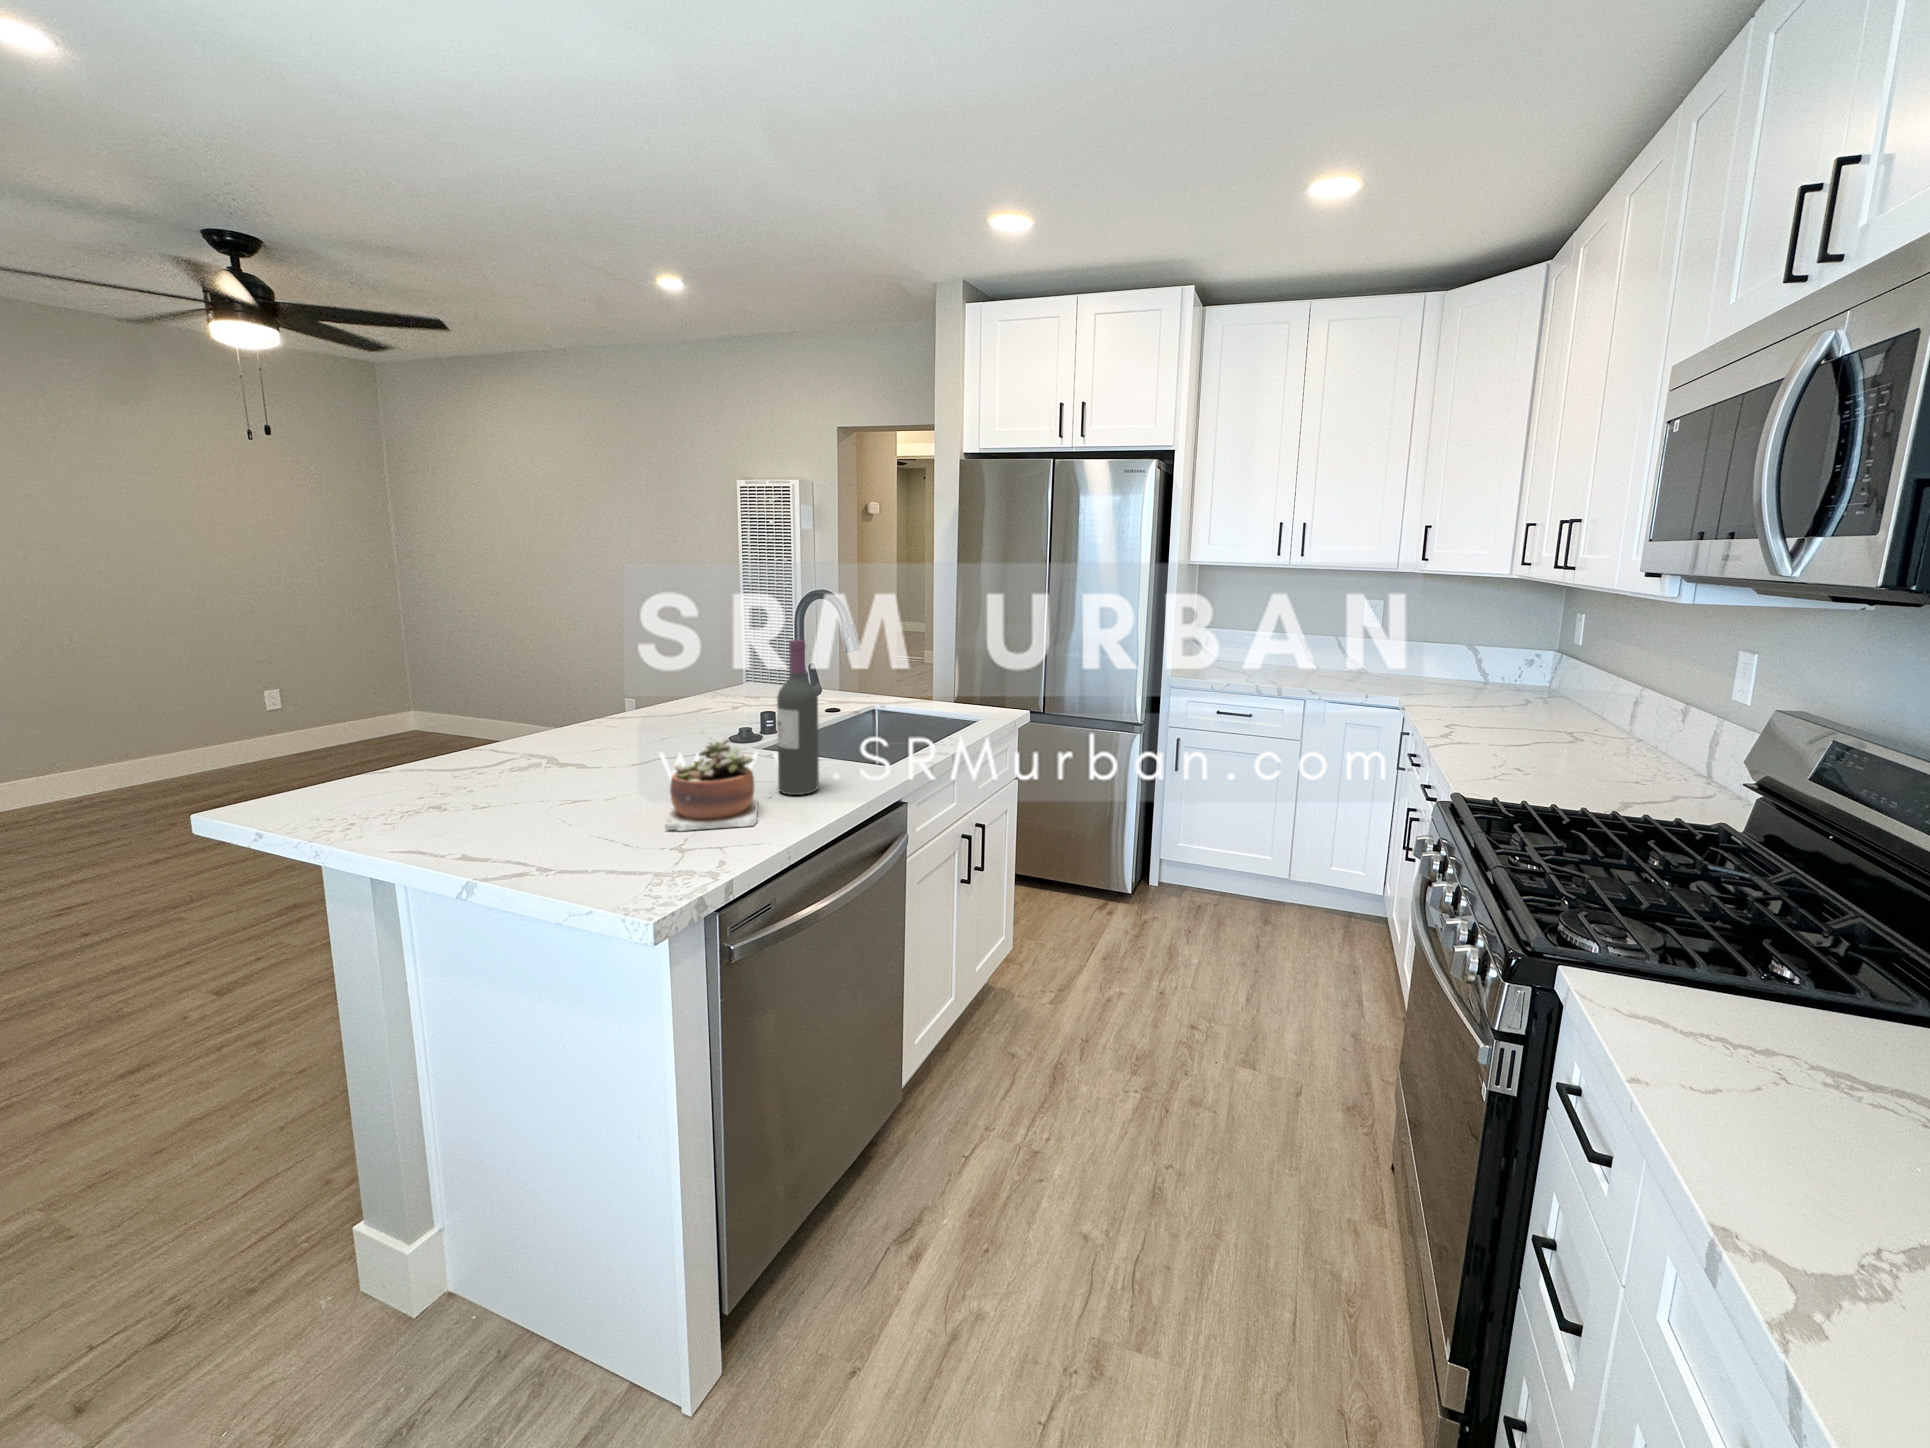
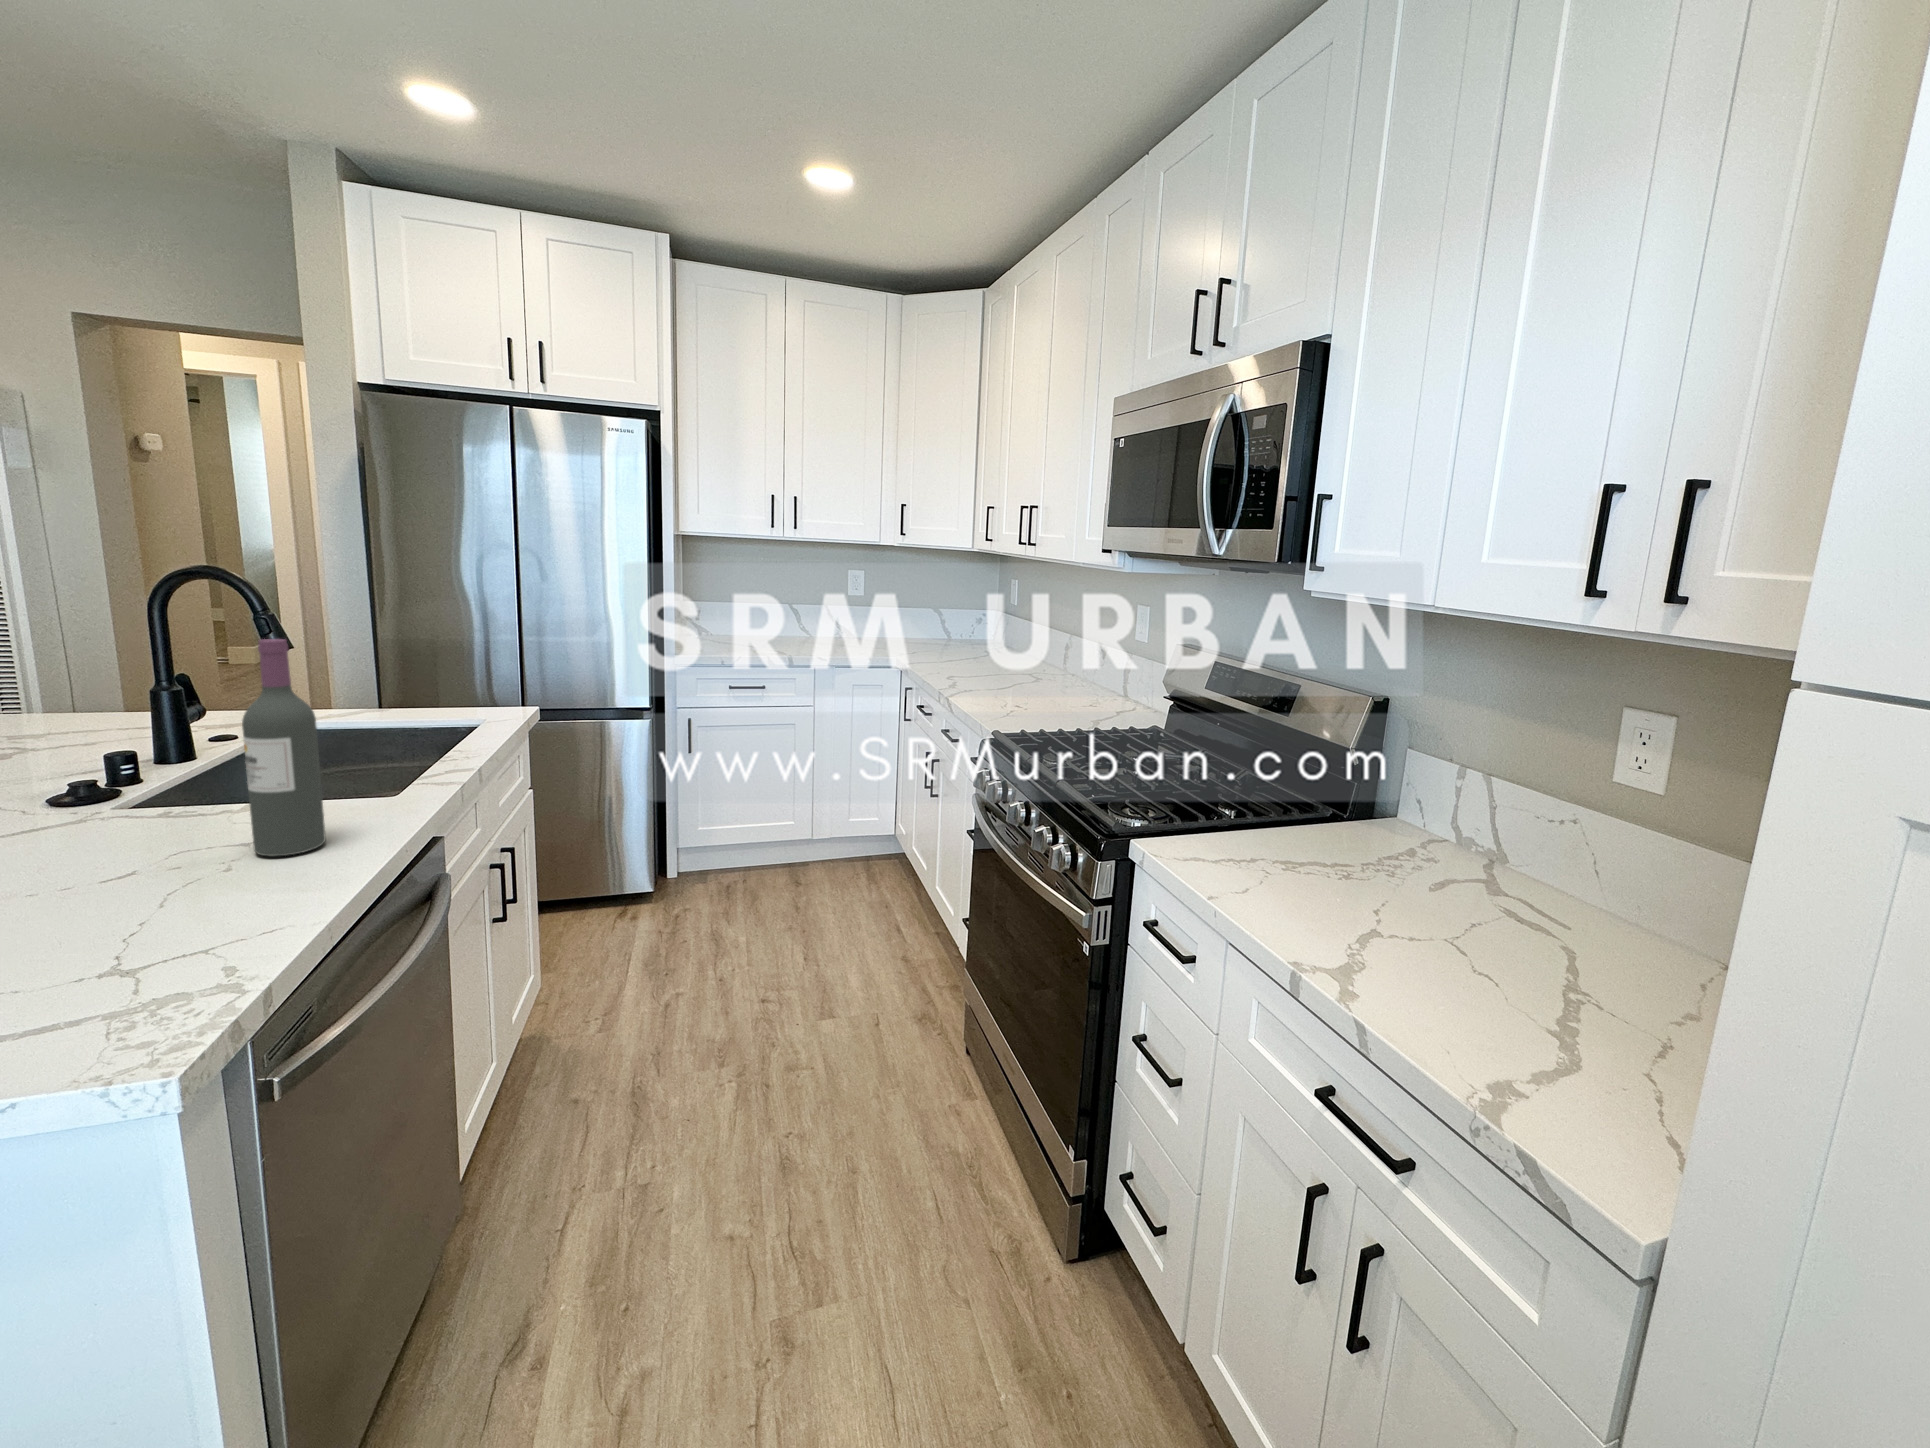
succulent plant: present [665,739,758,831] -> none [72,792,266,948]

